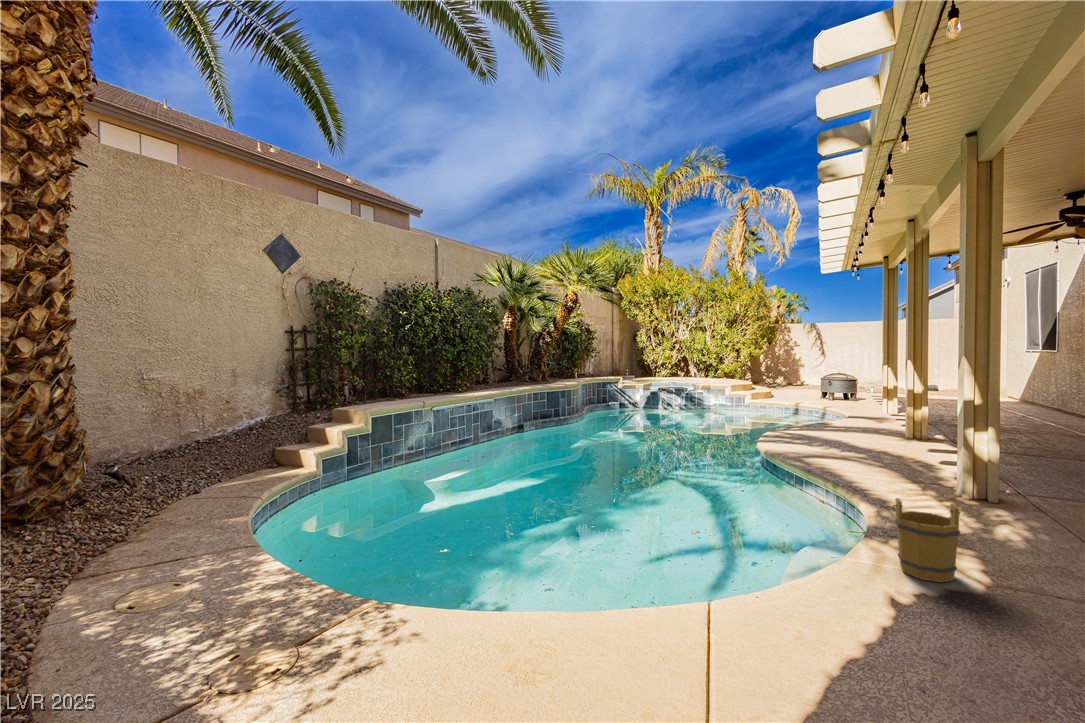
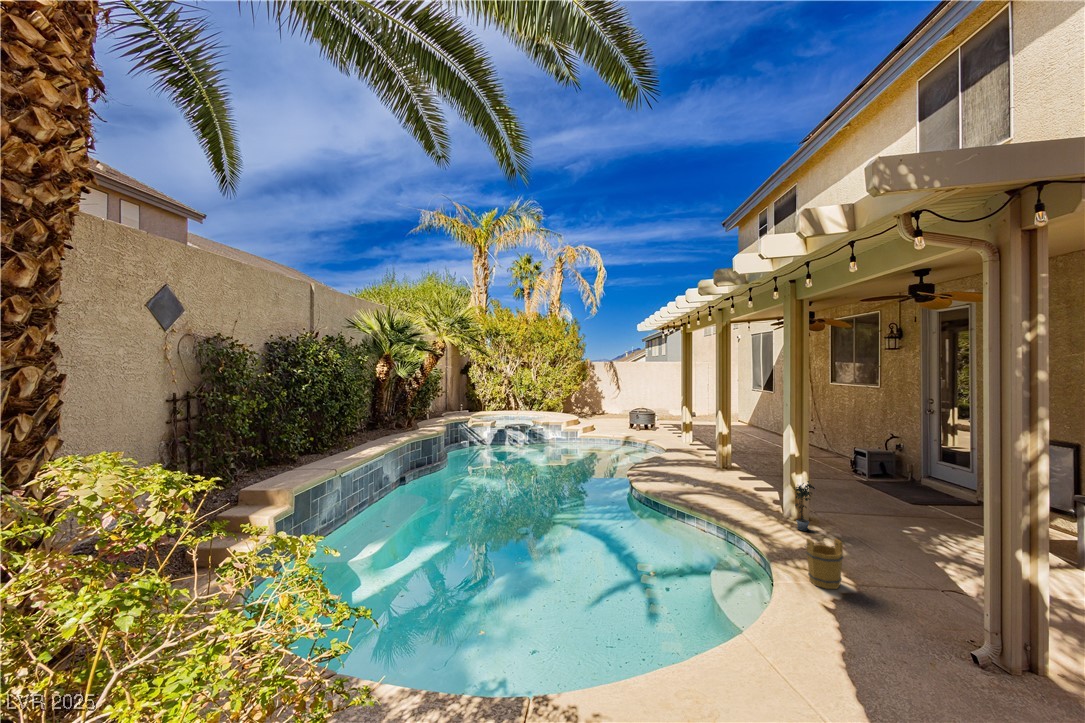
potted plant: none [949,434,992,512] -> present [794,481,815,531]

